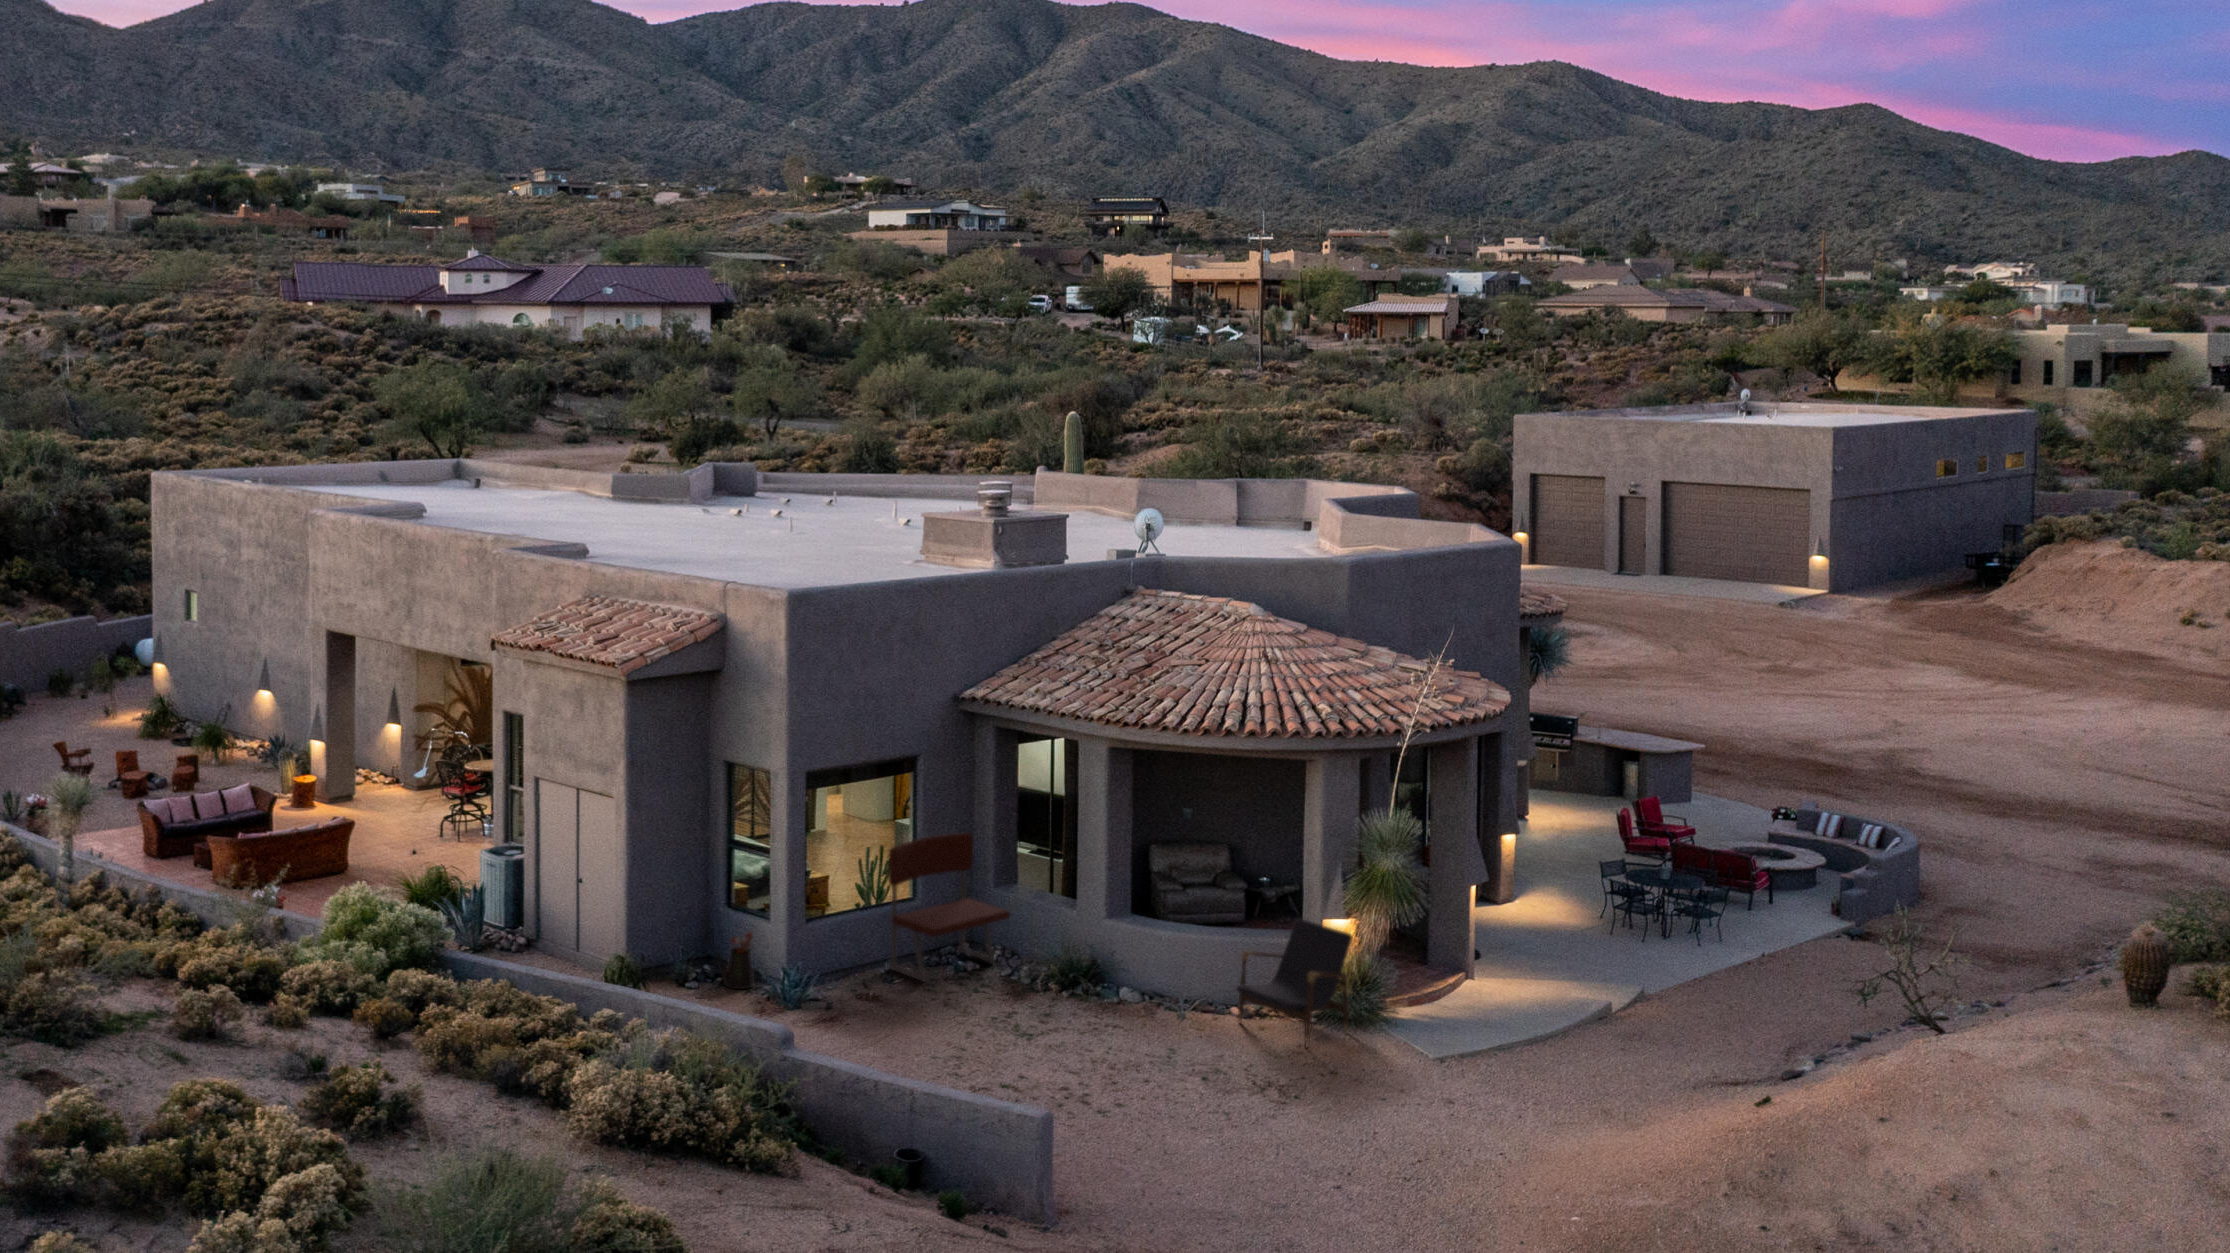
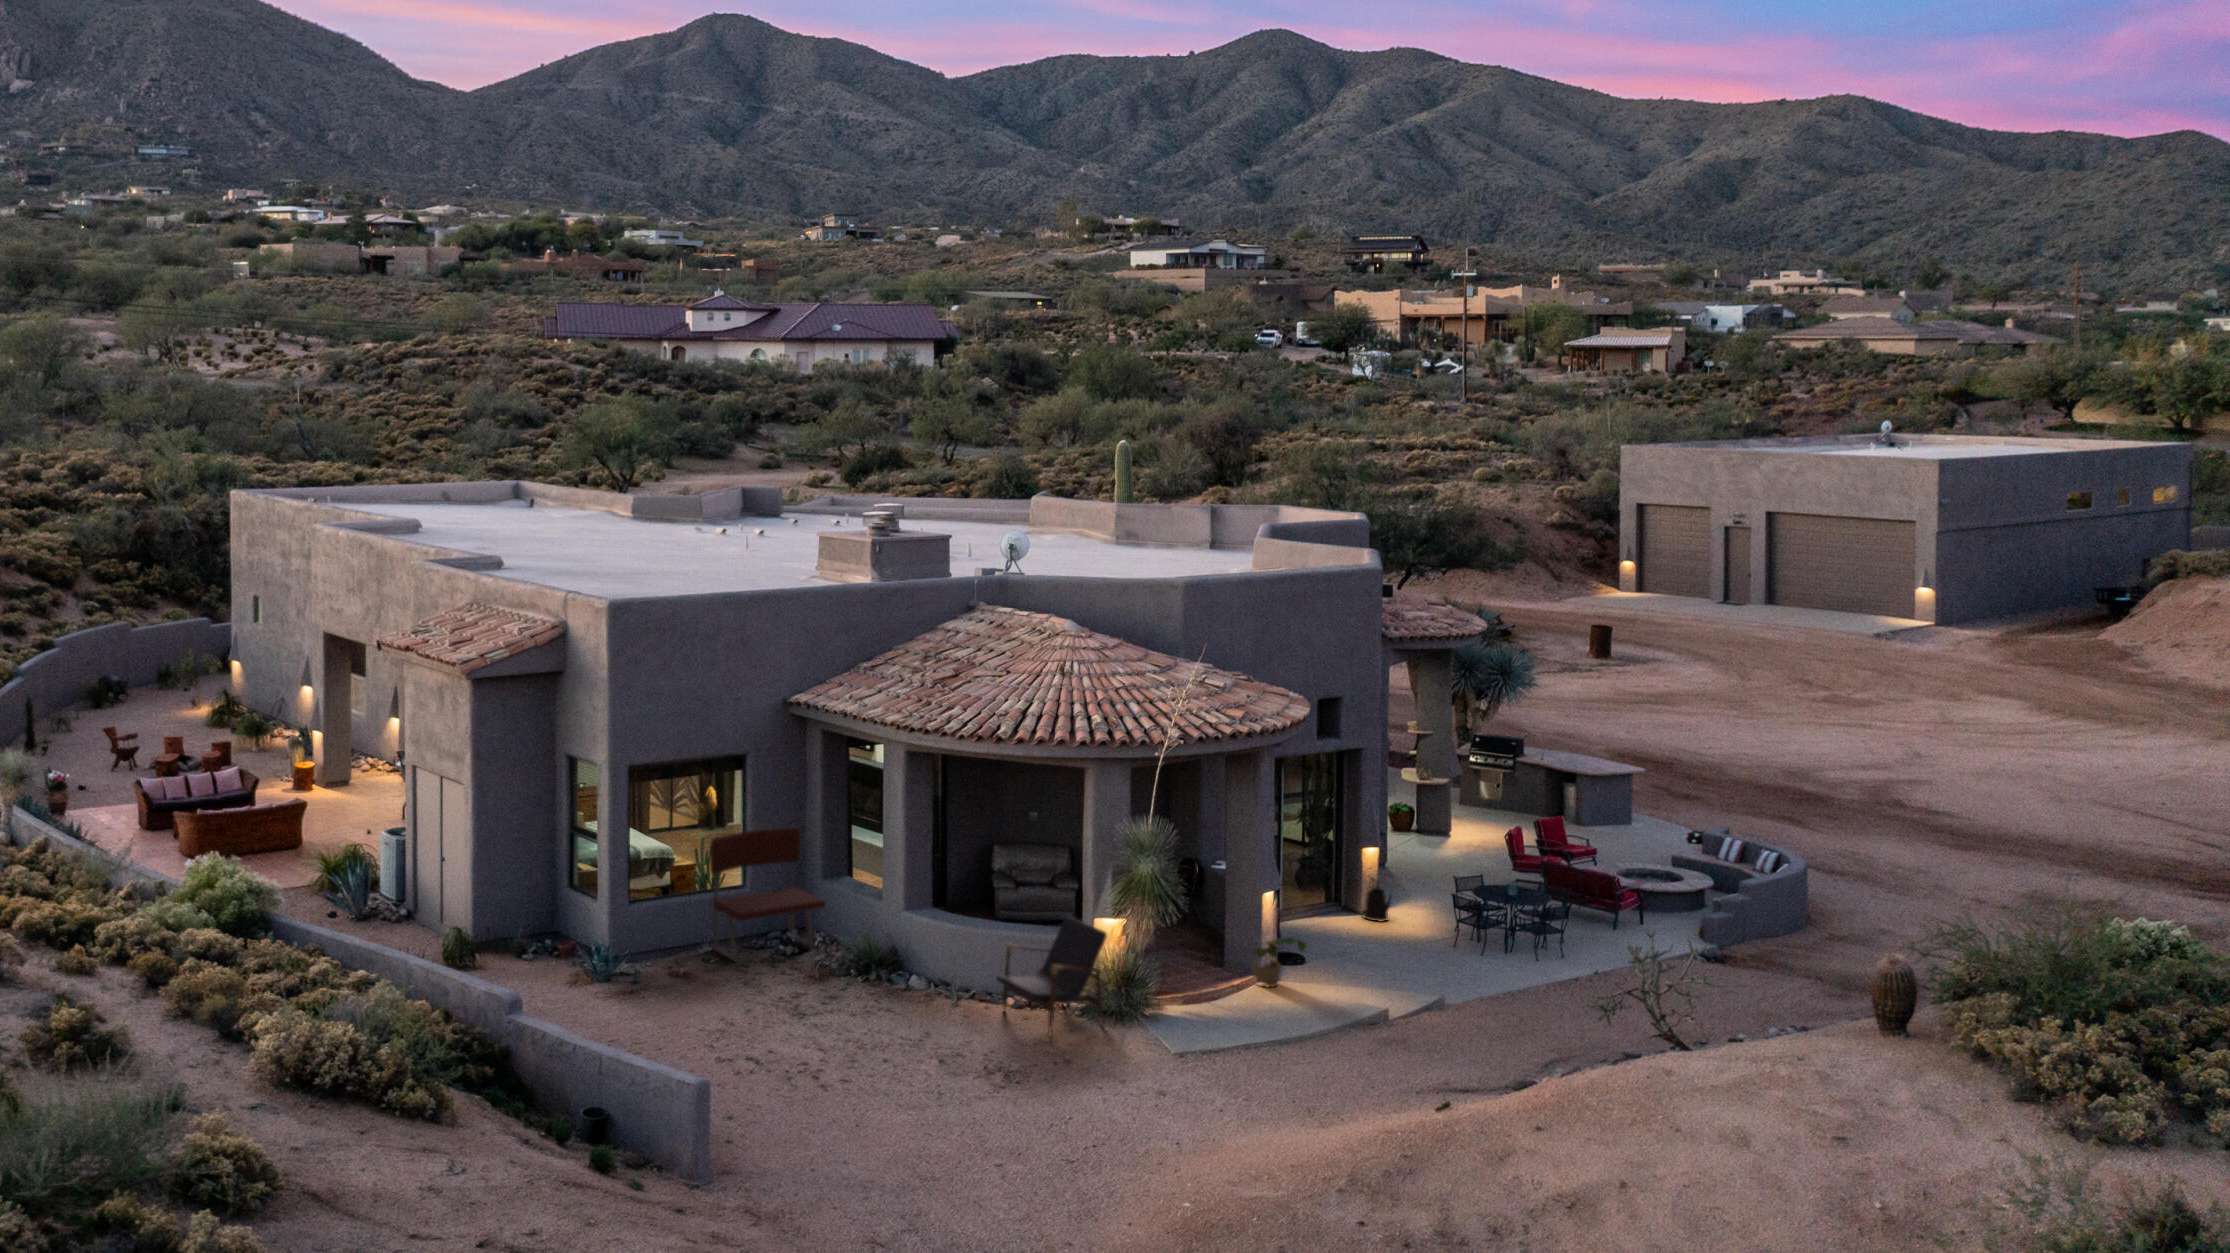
potted plant: none [1458,930,1523,984] -> present [1252,938,1306,987]
watering can: present [717,933,755,989] -> present [1363,875,1391,921]

